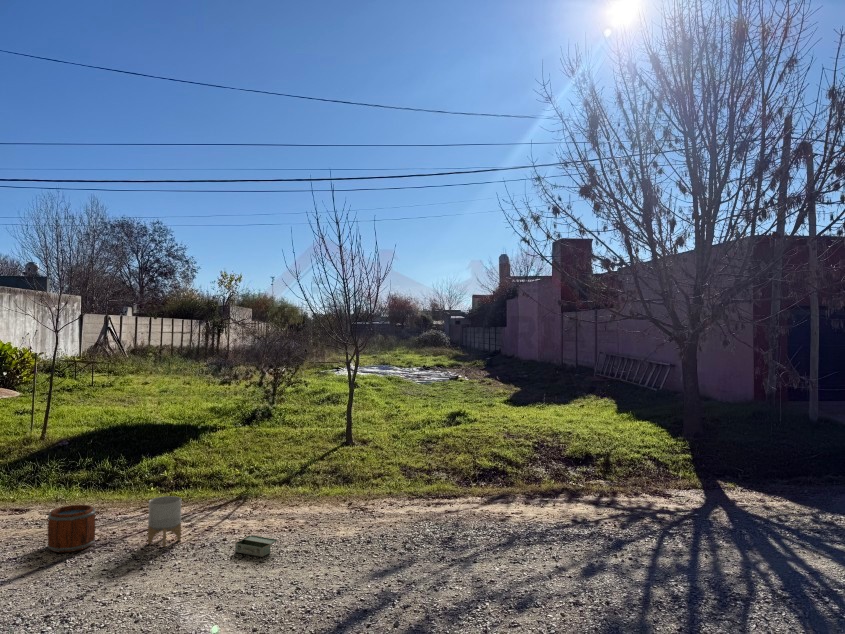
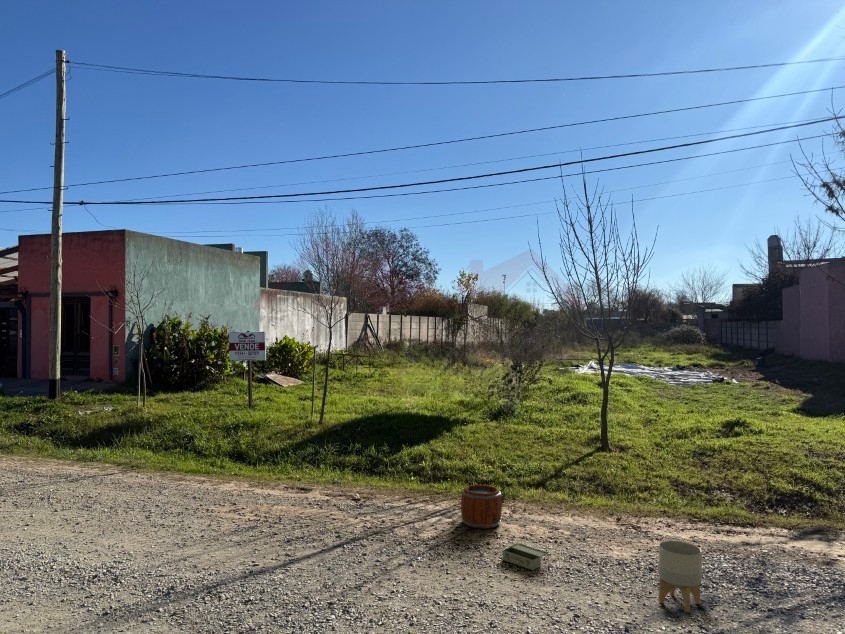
planter: present [148,496,181,547] -> present [658,541,702,612]
bucket: present [48,504,96,553] -> present [461,485,502,529]

